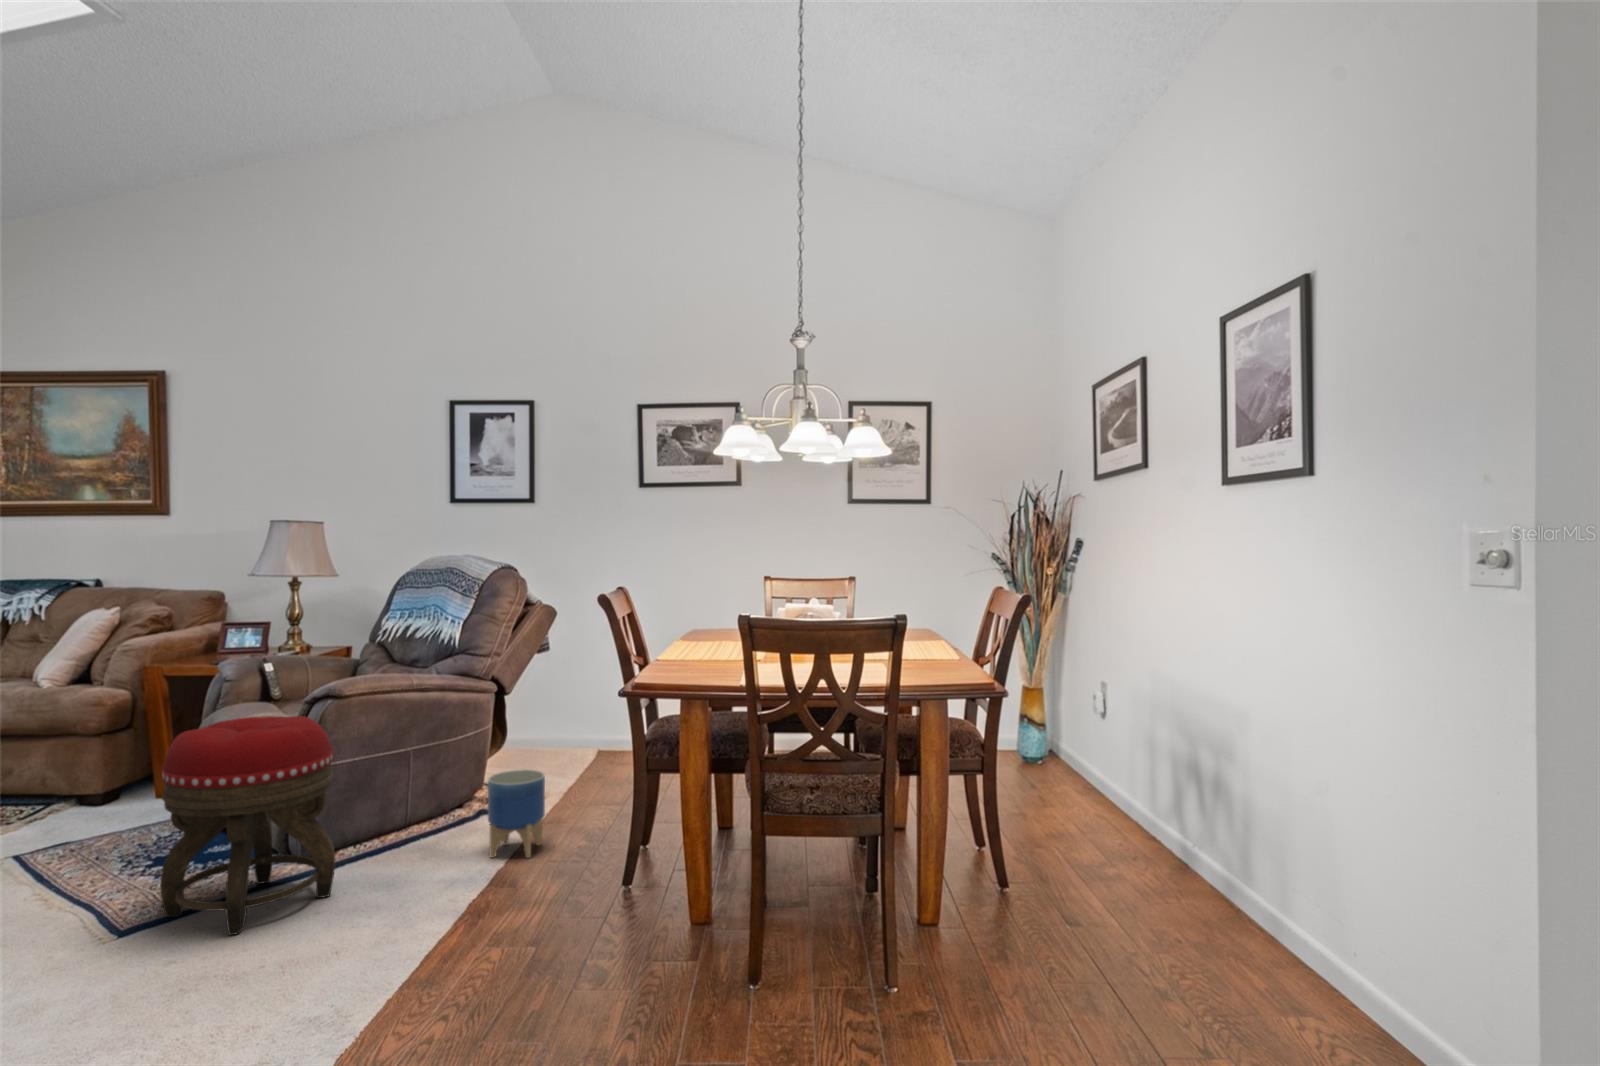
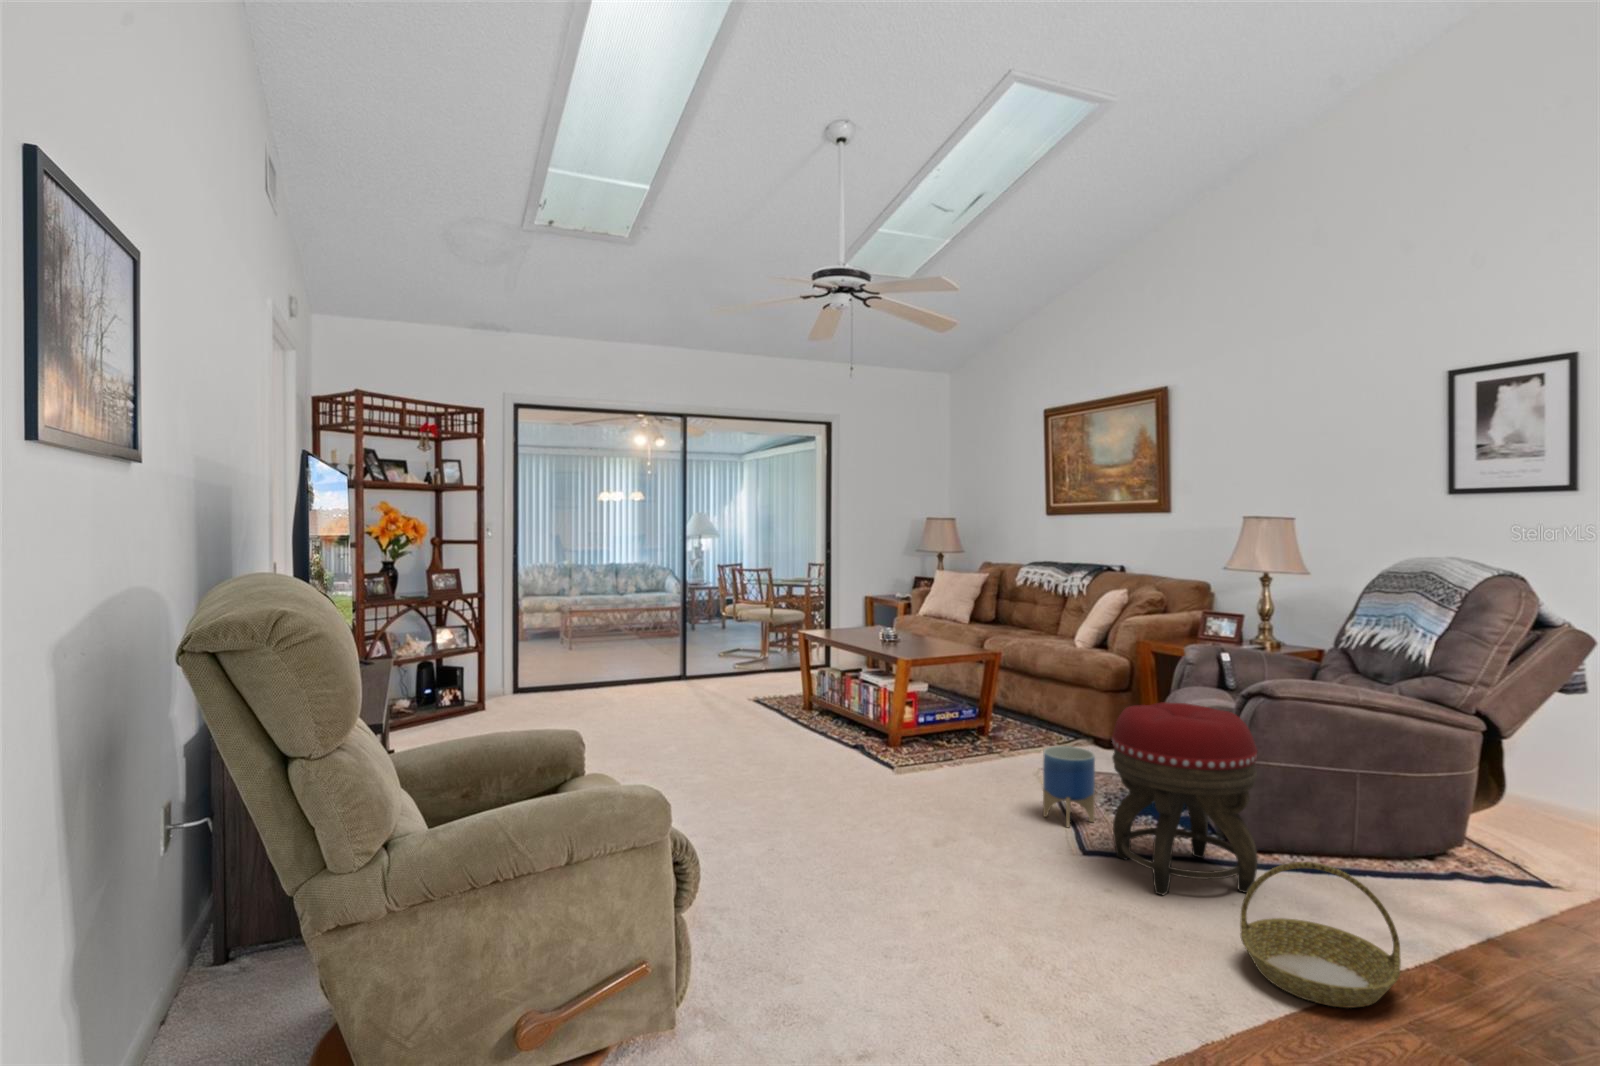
planter: present [488,769,545,858] -> present [1043,746,1095,827]
basket: none [342,831,481,963] -> present [1240,862,1401,1008]

